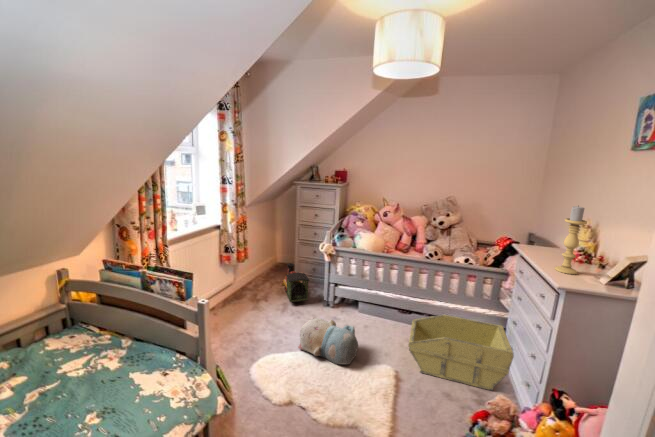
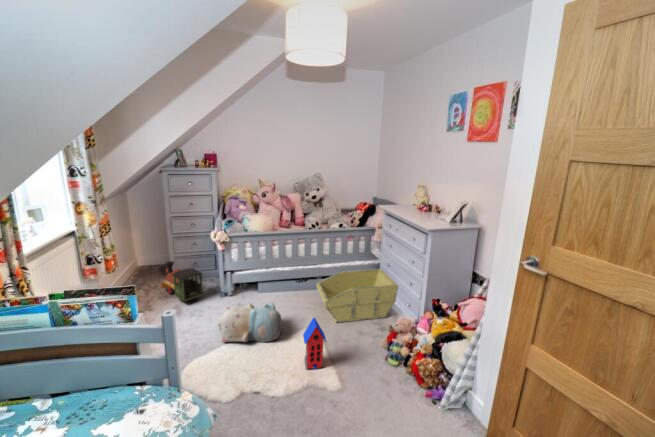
candle holder: present [555,206,587,274] -> none [419,172,436,220]
toy house: none [357,354,385,416] -> present [303,318,326,370]

